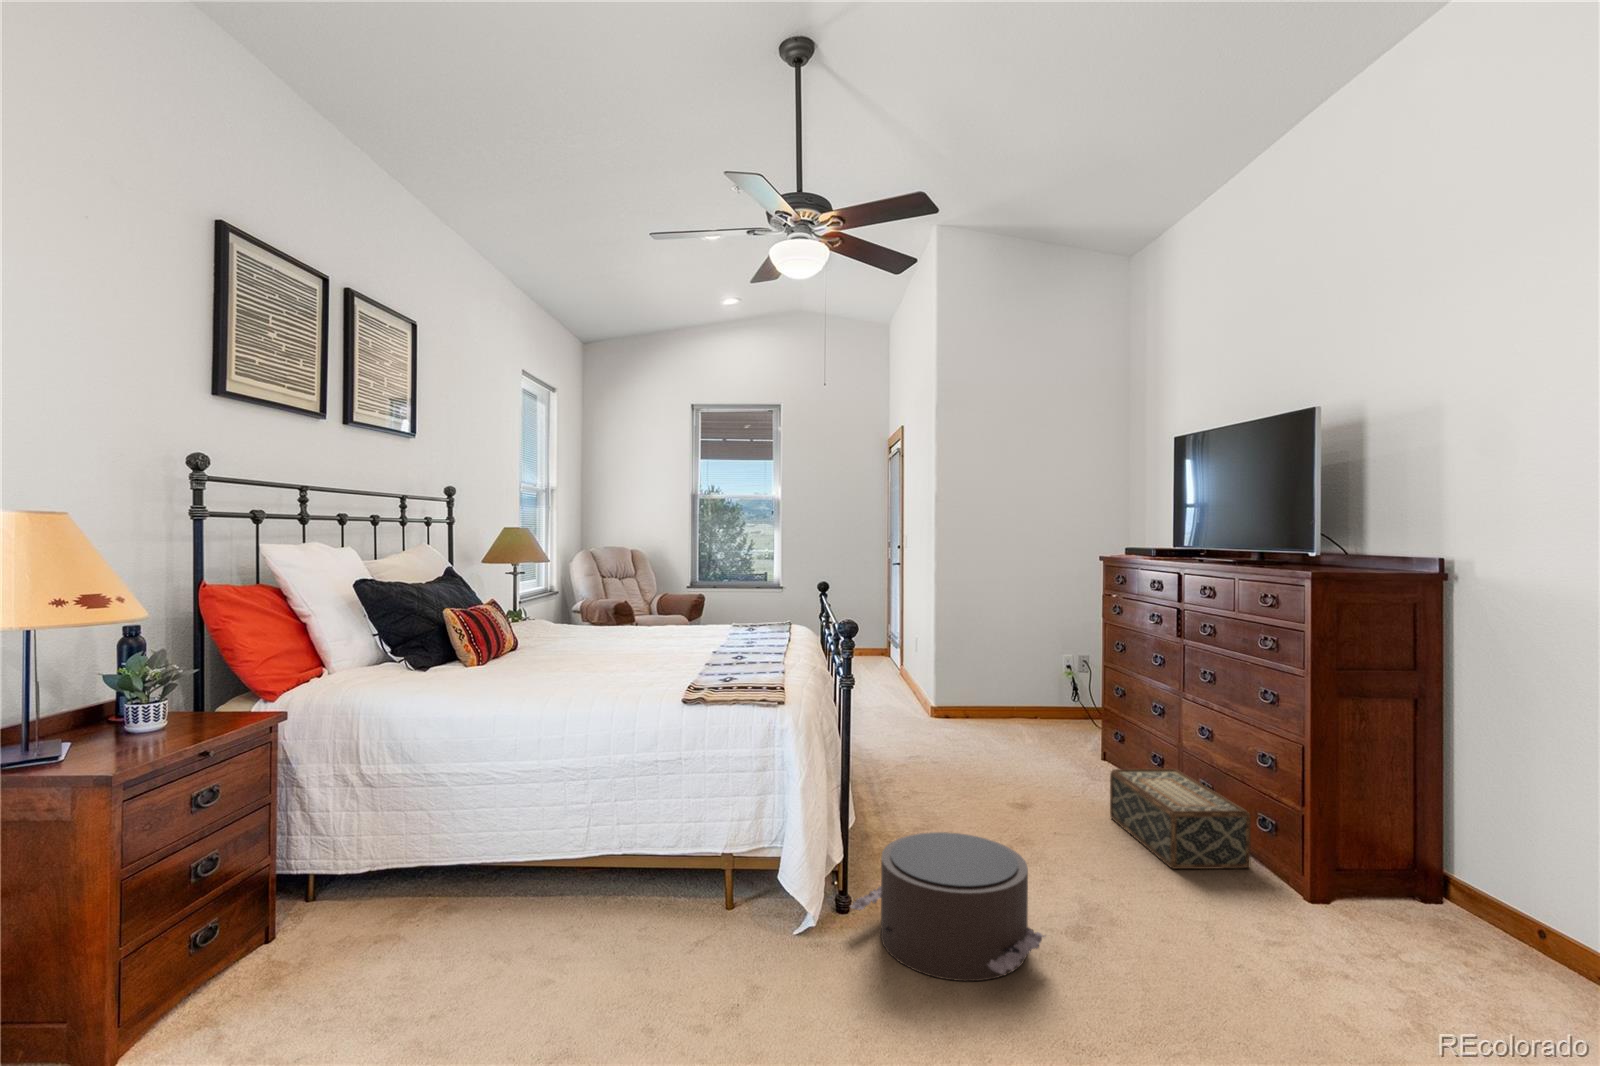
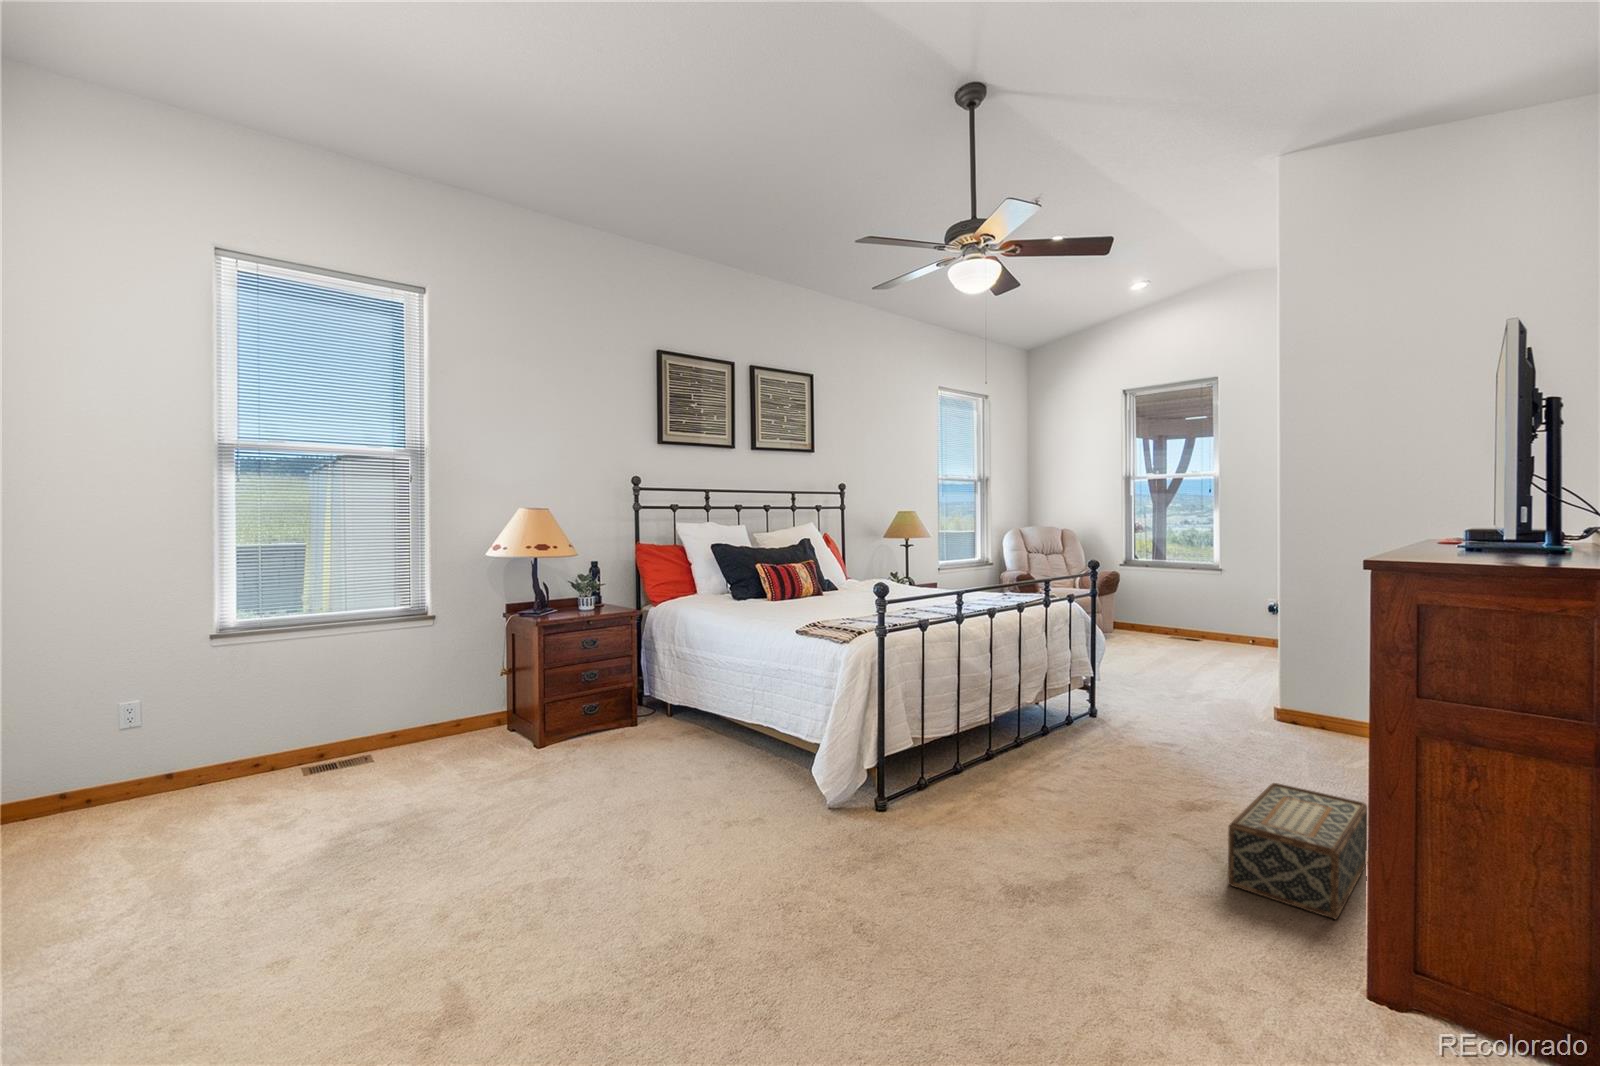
pouf: present [851,832,1046,981] -> none [857,758,974,869]

